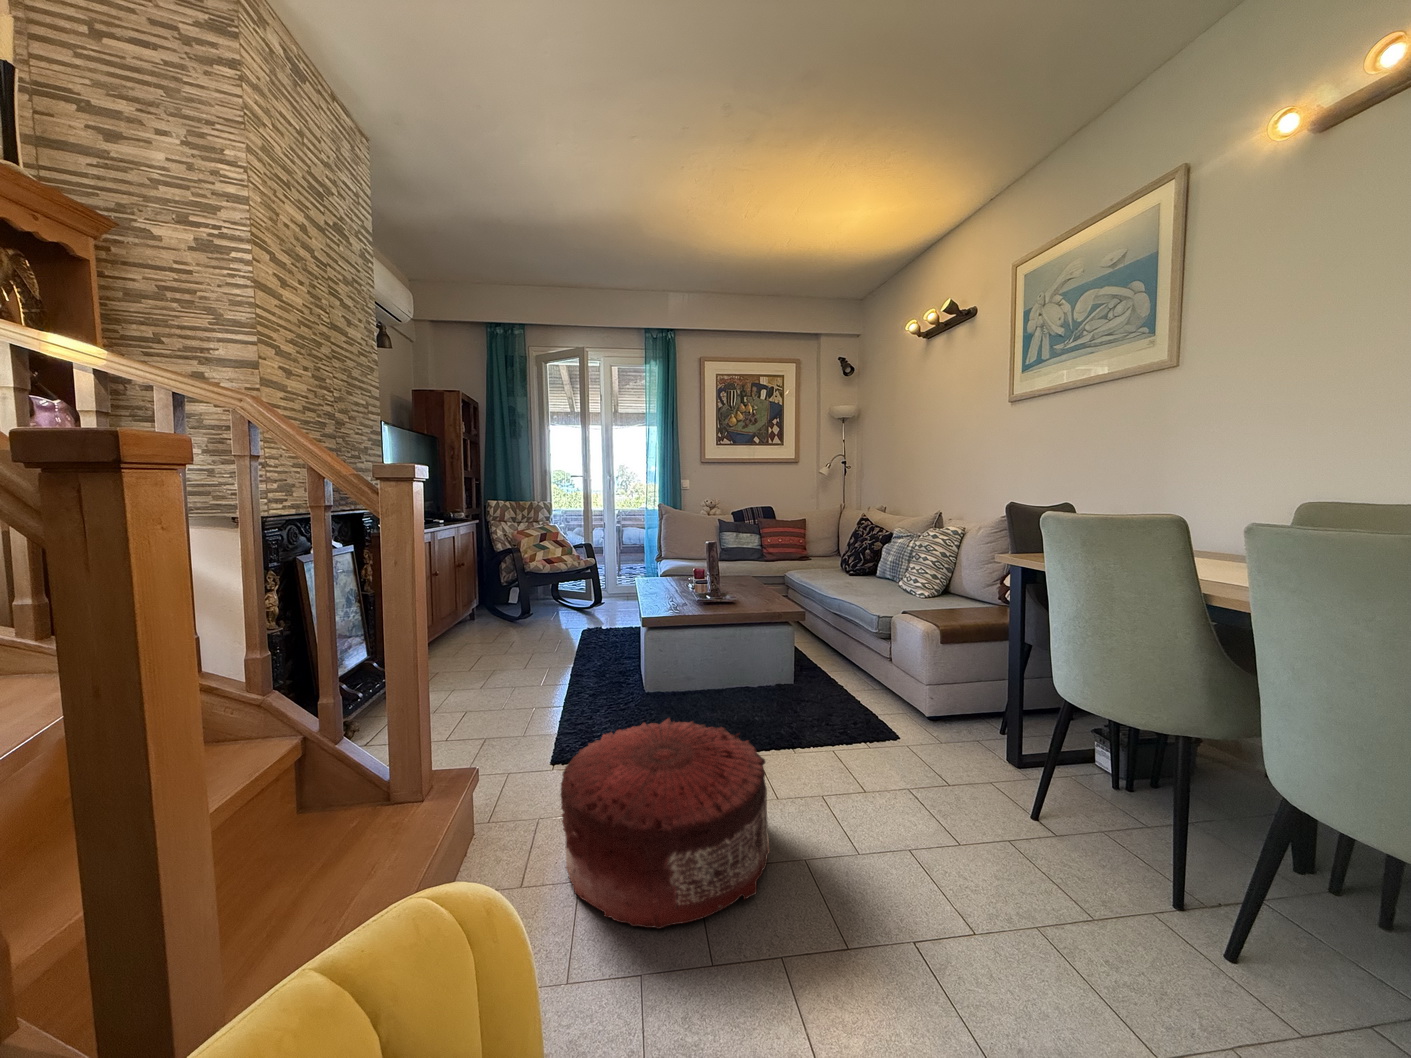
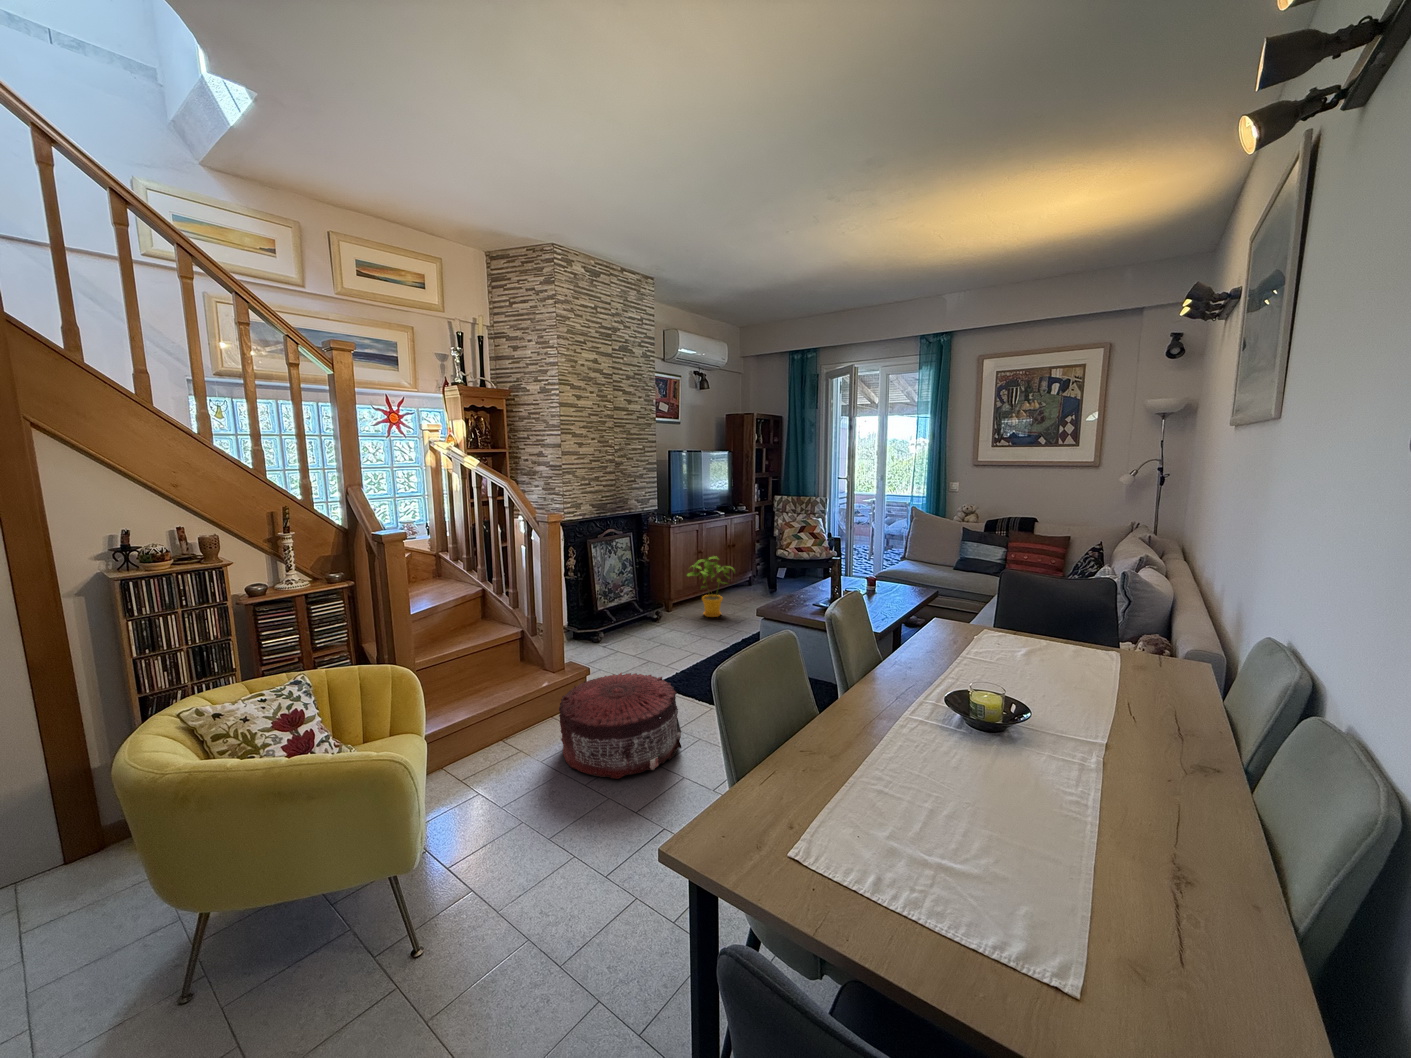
house plant: none [433,569,514,661] -> present [687,556,735,617]

